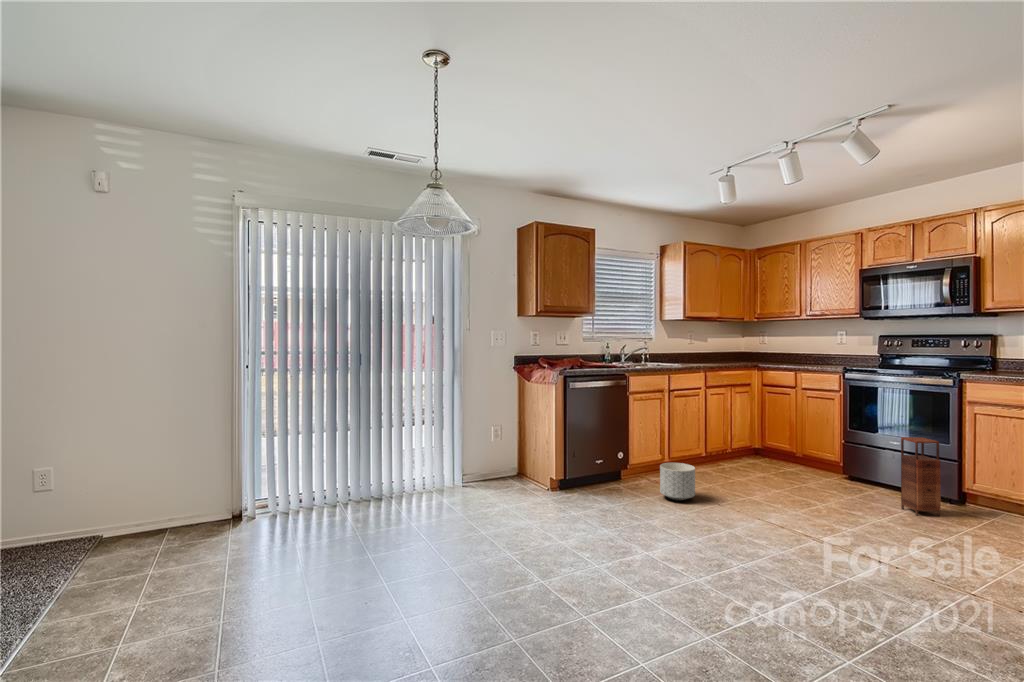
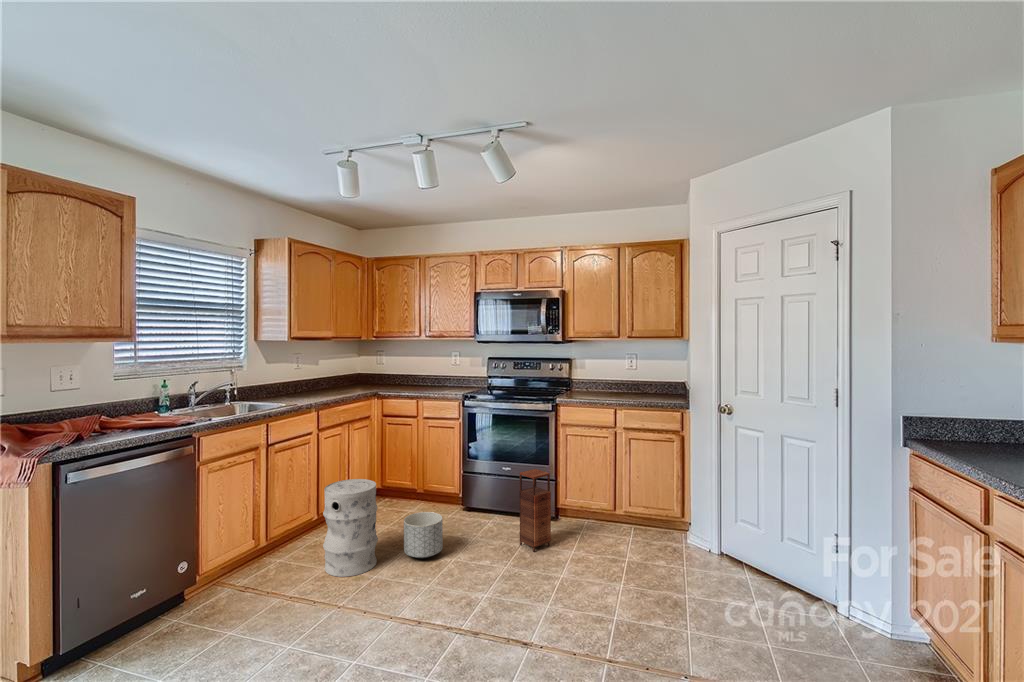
trash can: none [709,423,753,493] -> present [323,479,378,577]
planter: present [660,463,695,501] -> present [404,512,443,558]

